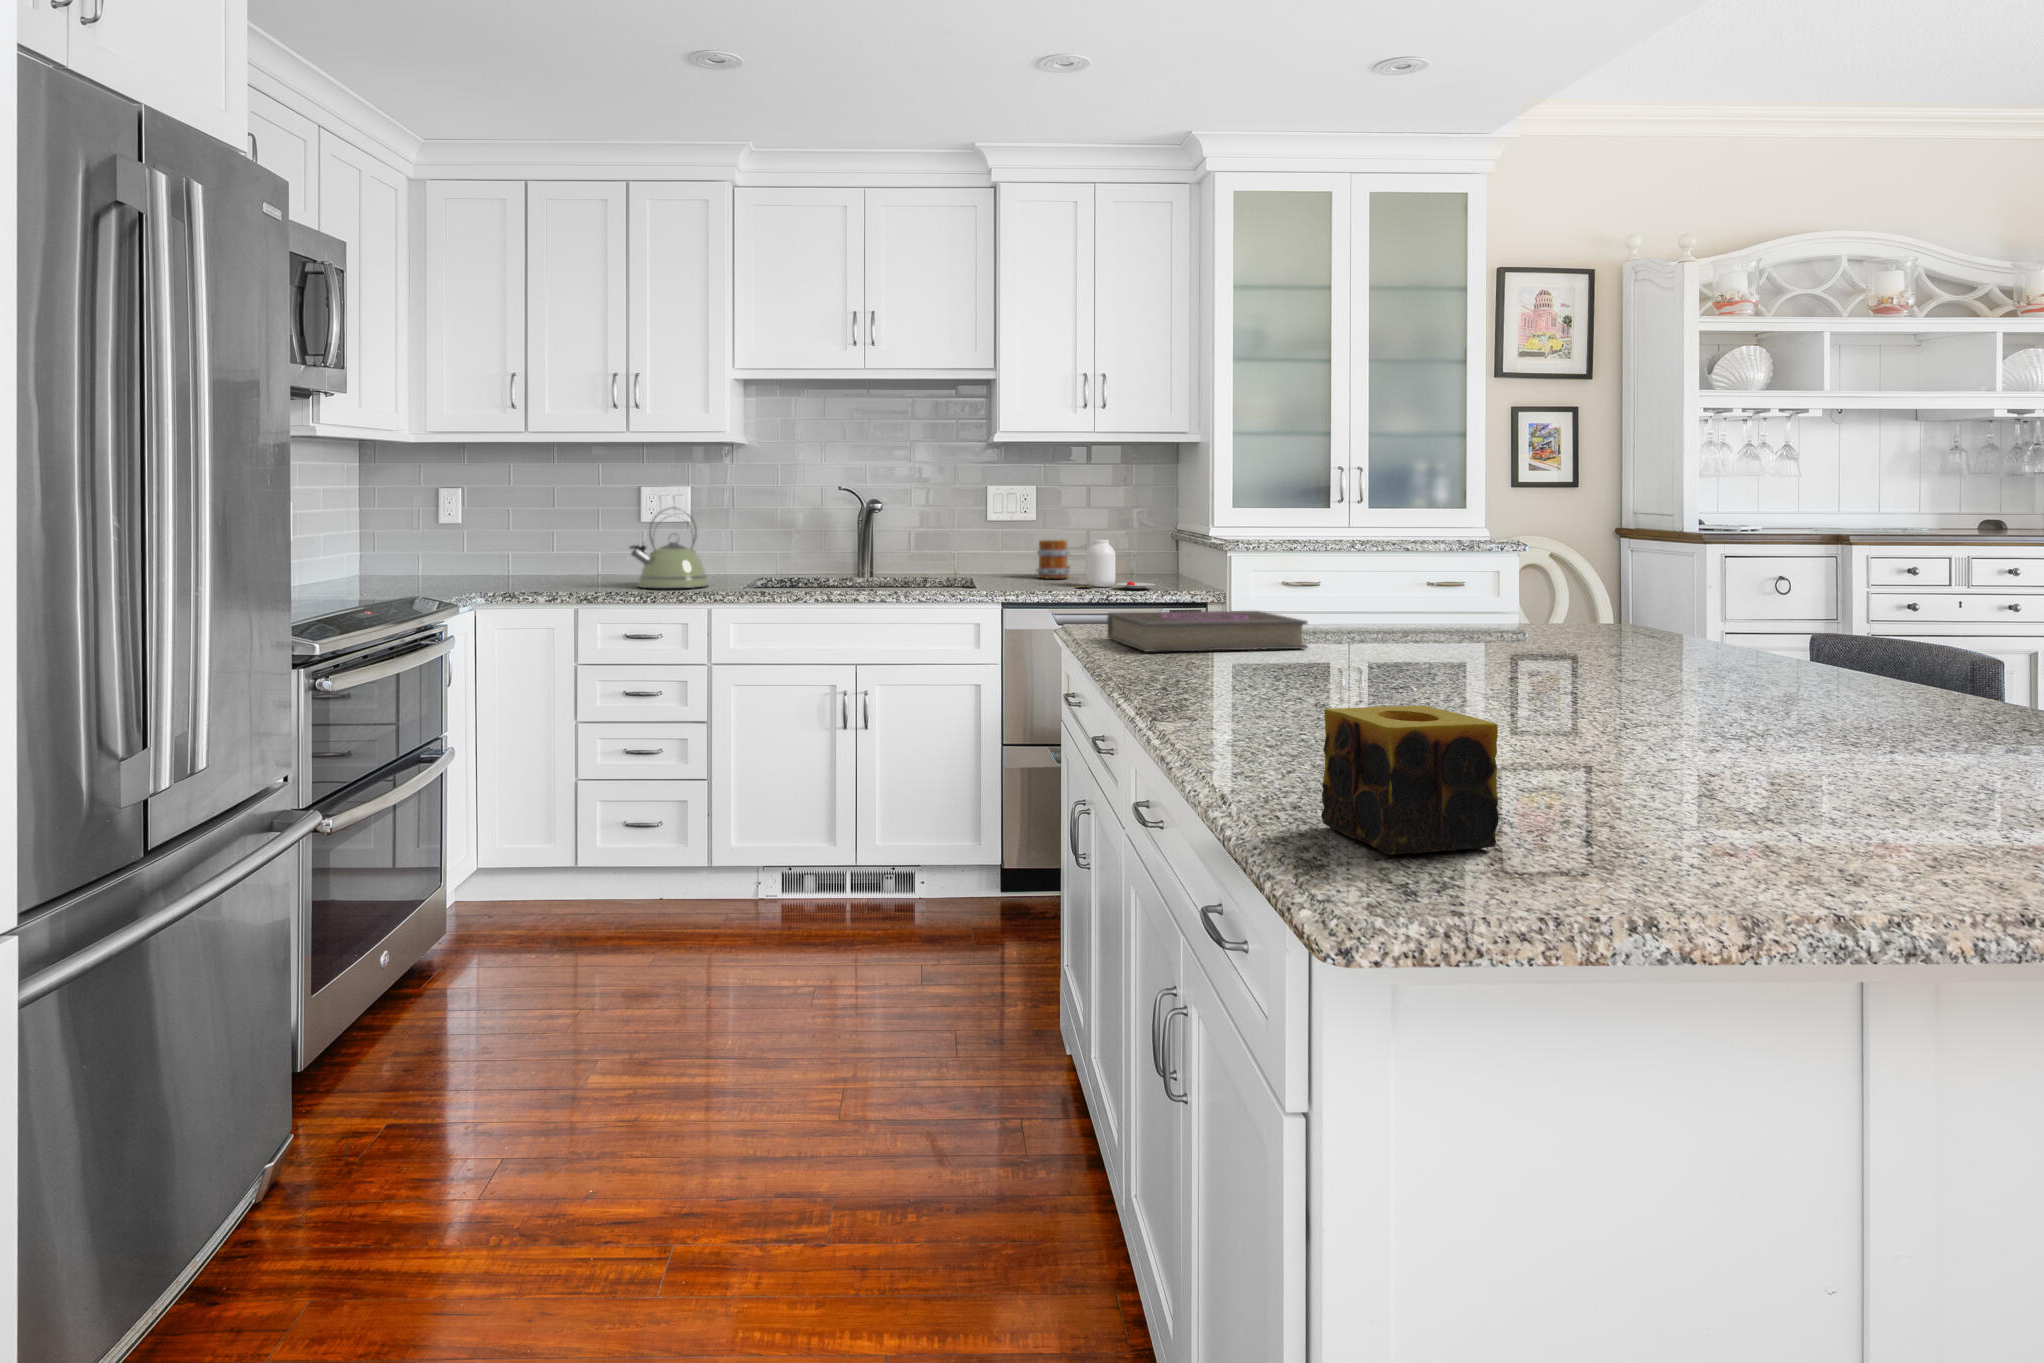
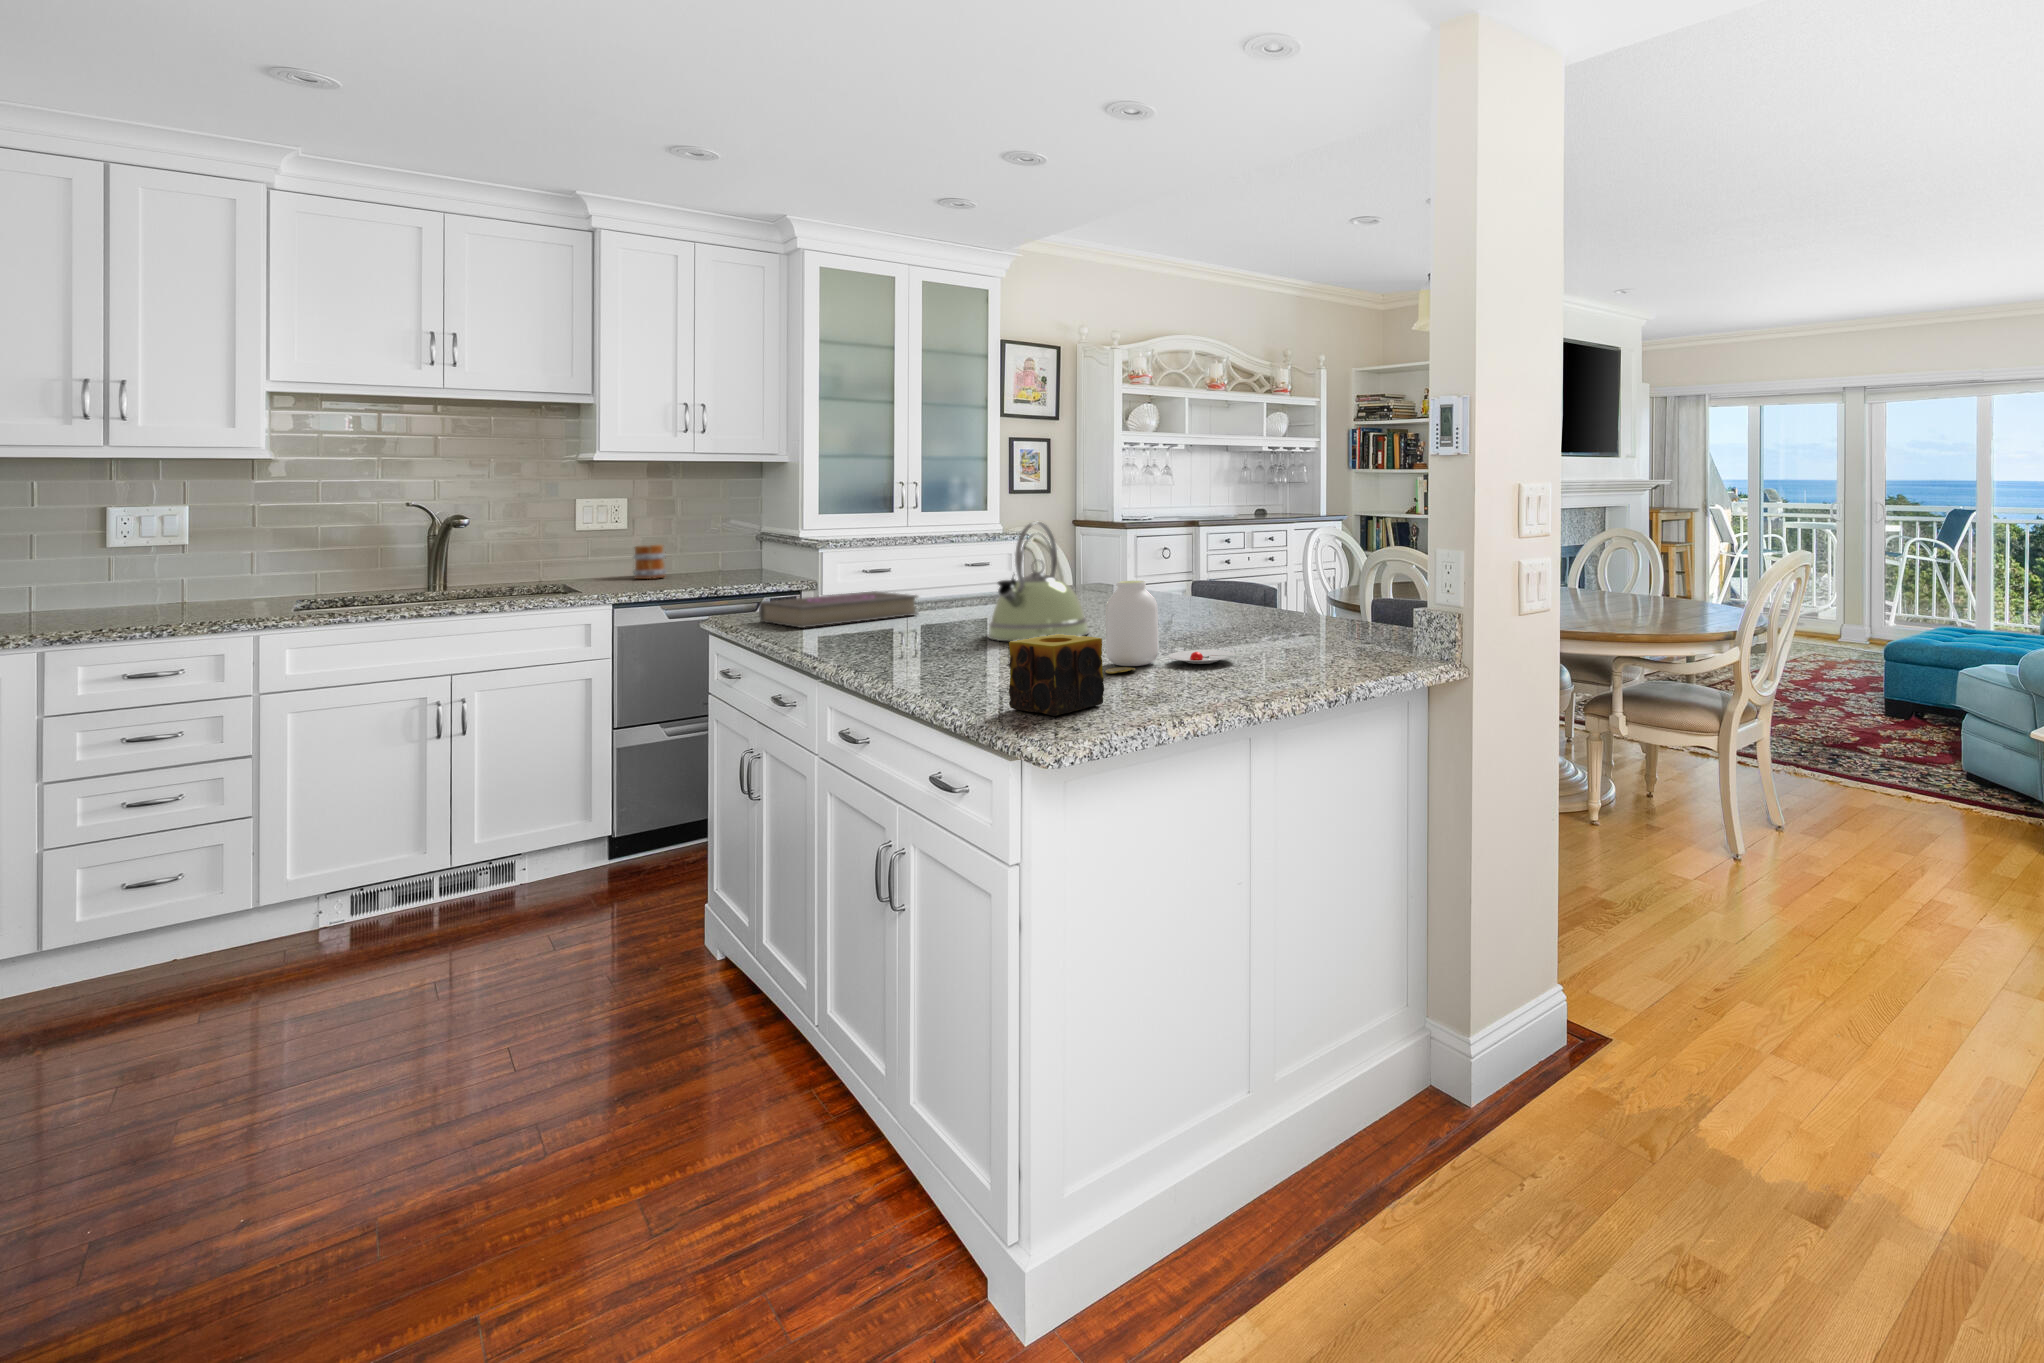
kettle: present [630,509,708,588] -> present [988,522,1089,641]
jar: present [1076,540,1155,588] -> present [1105,581,1241,674]

